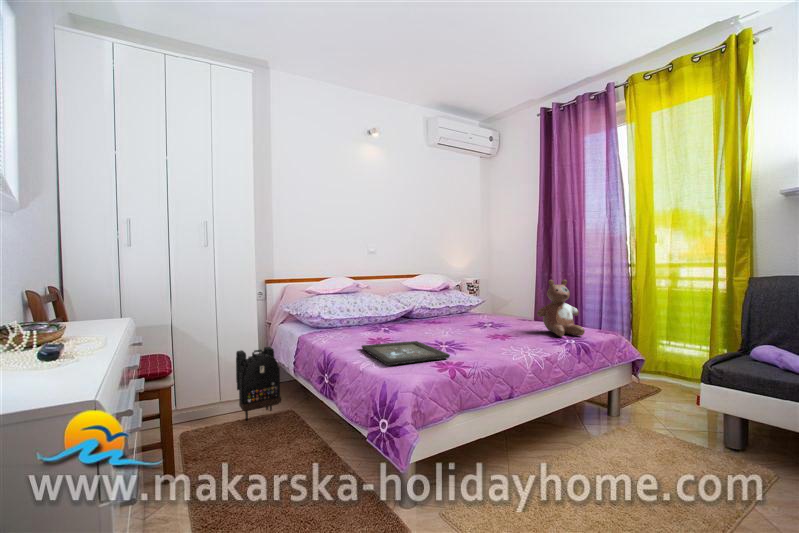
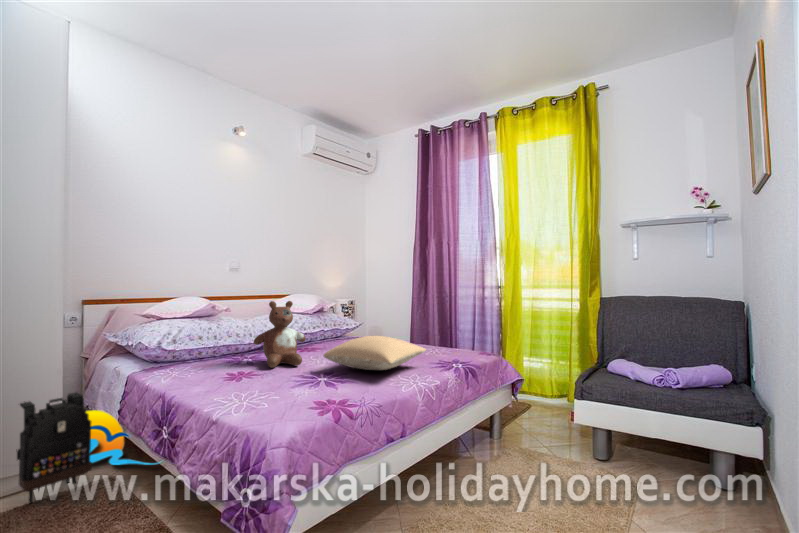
stuffed bear: present [537,280,585,336] -> present [254,301,306,368]
pillow: none [445,311,540,341] -> present [324,336,426,370]
tray: present [362,341,450,366] -> none [217,375,332,412]

